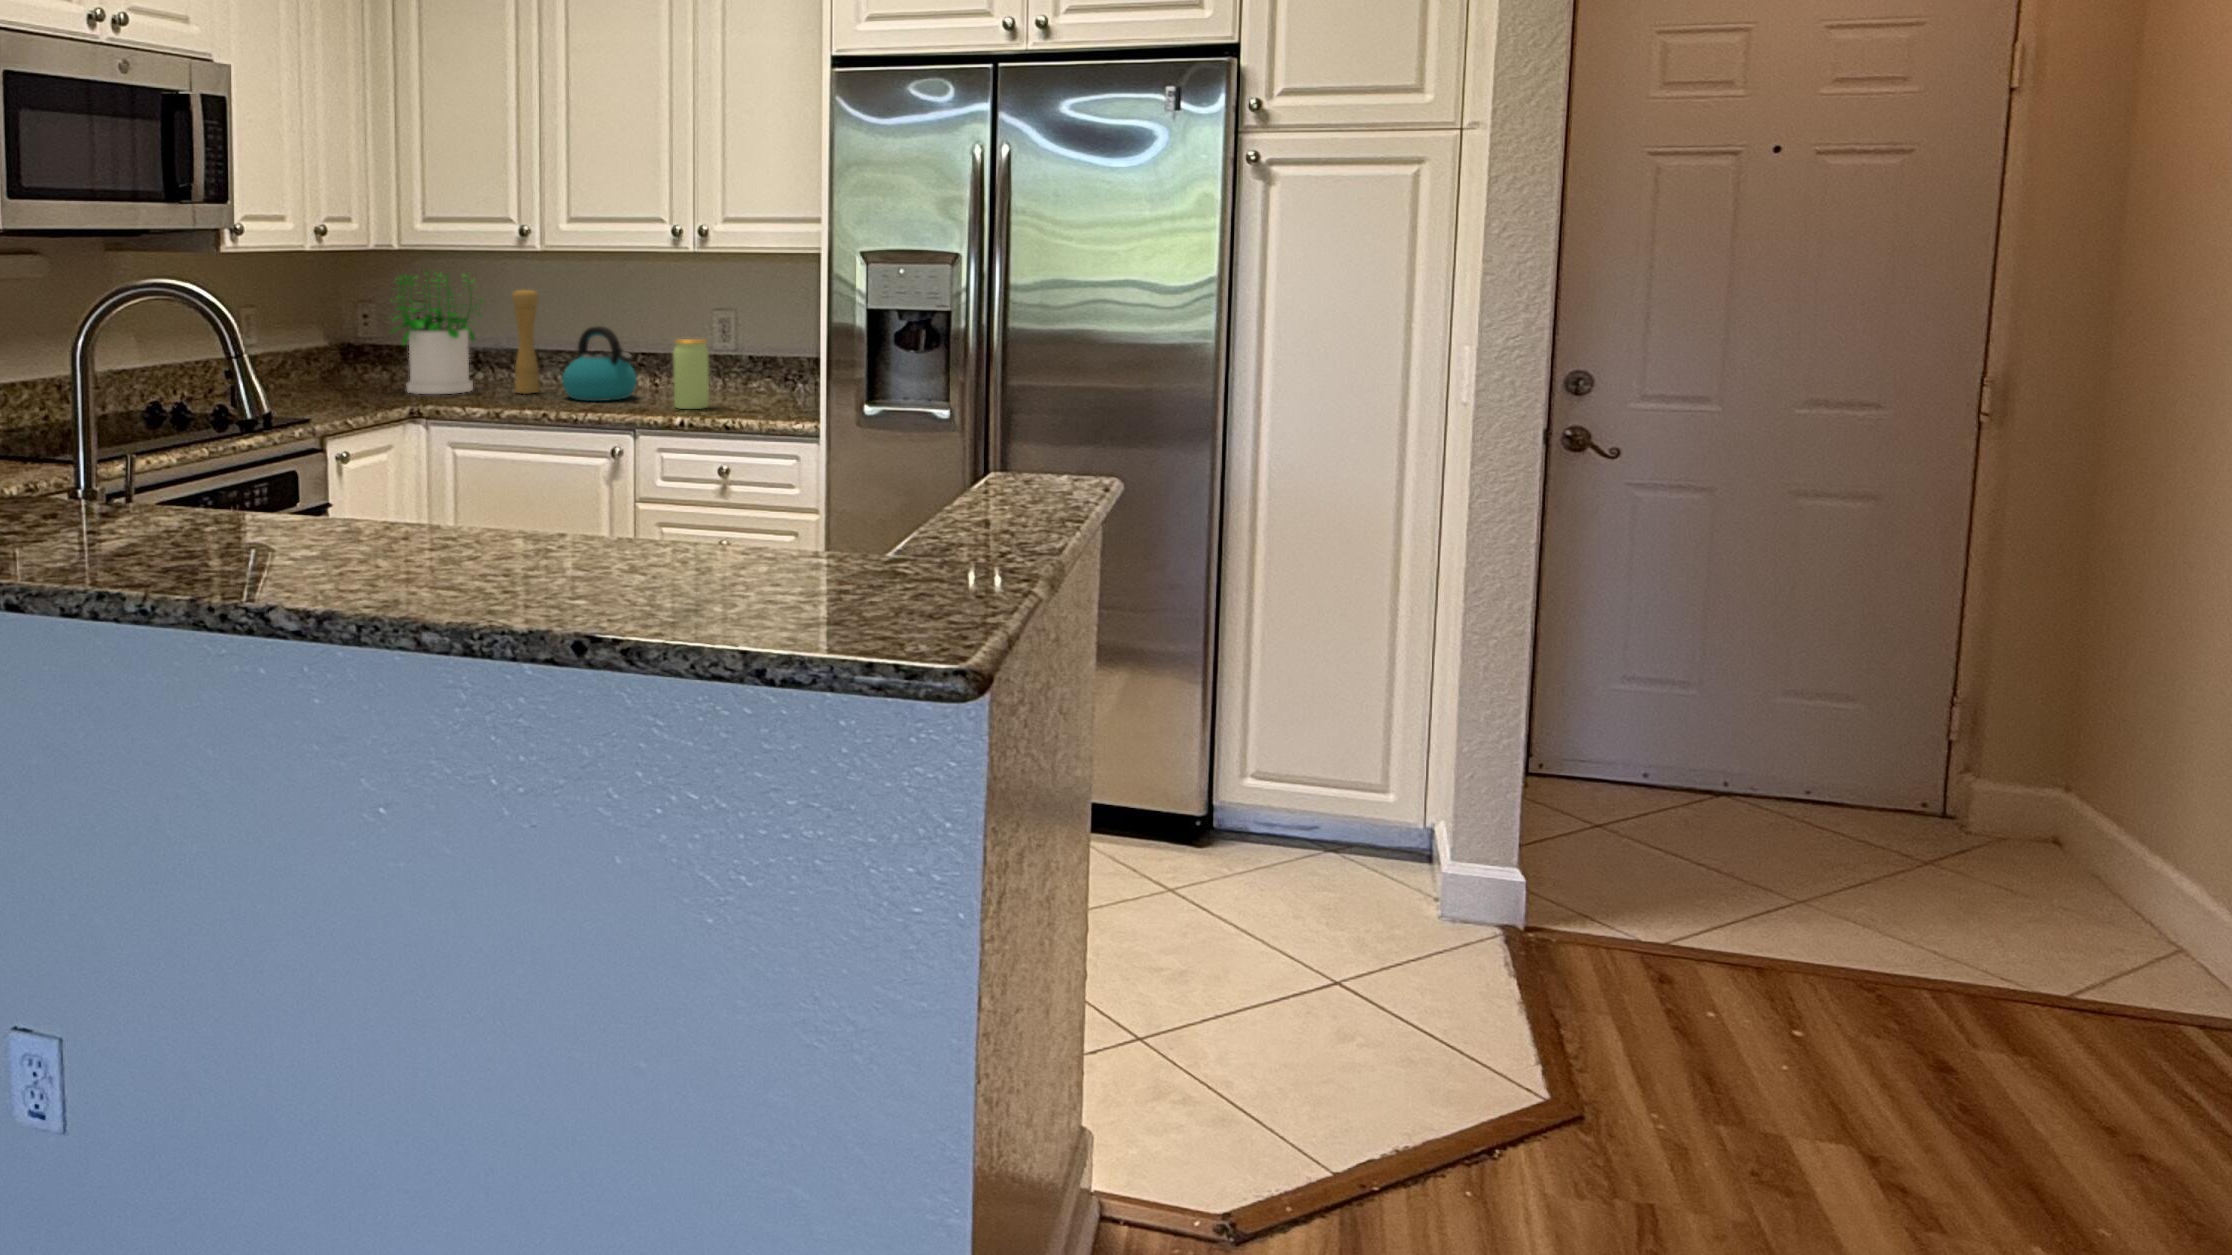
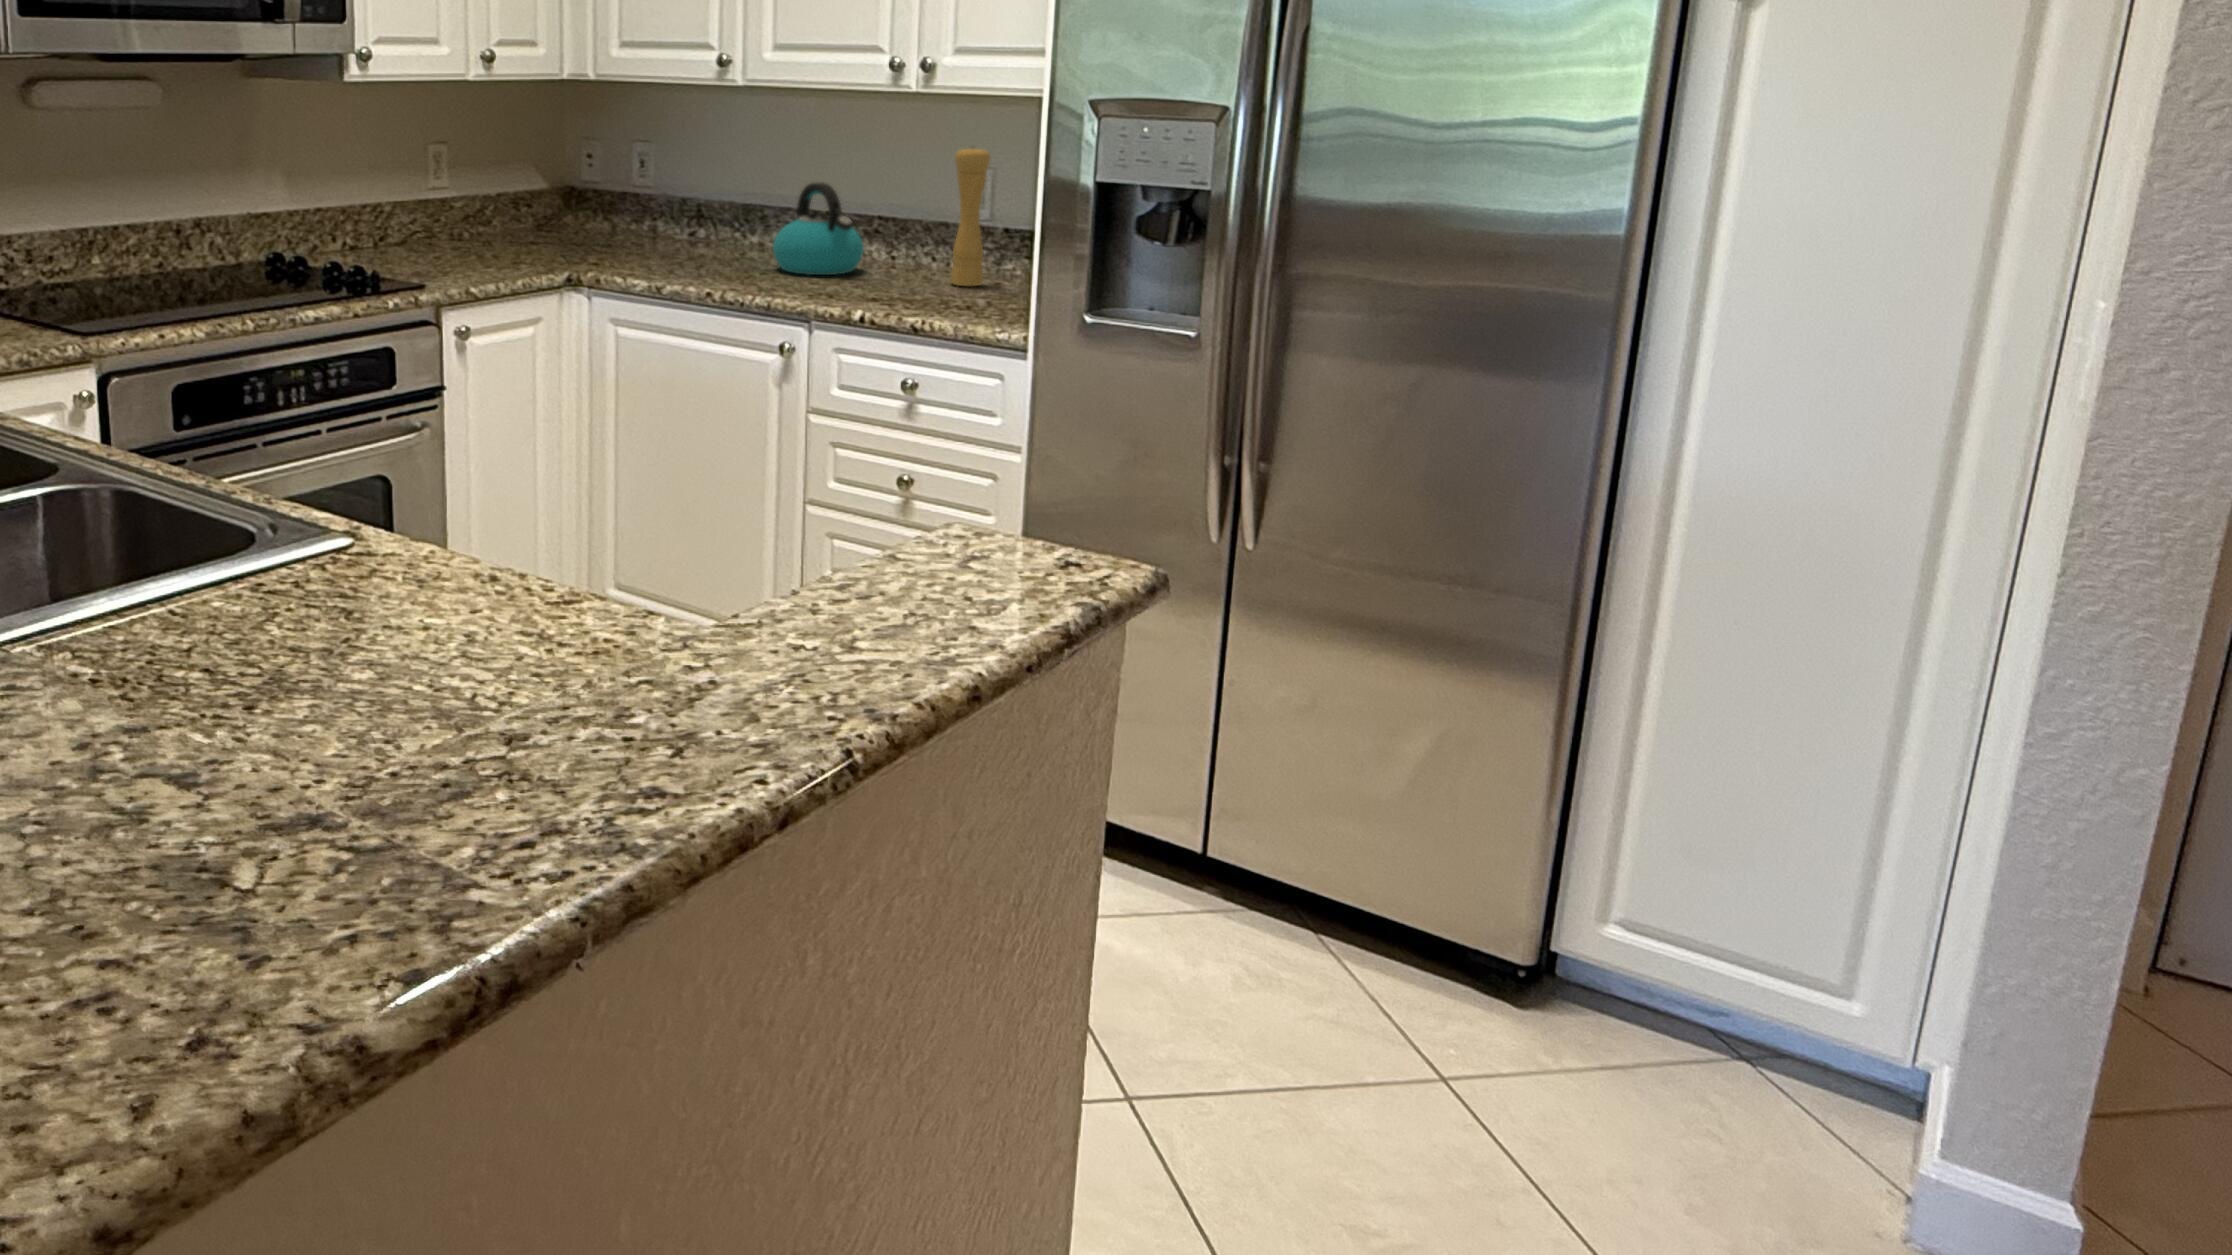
potted plant: present [390,274,483,394] -> none [589,106,706,254]
pepper mill: present [512,289,539,393] -> present [951,147,990,286]
jar: present [673,339,709,409] -> none [890,205,938,295]

